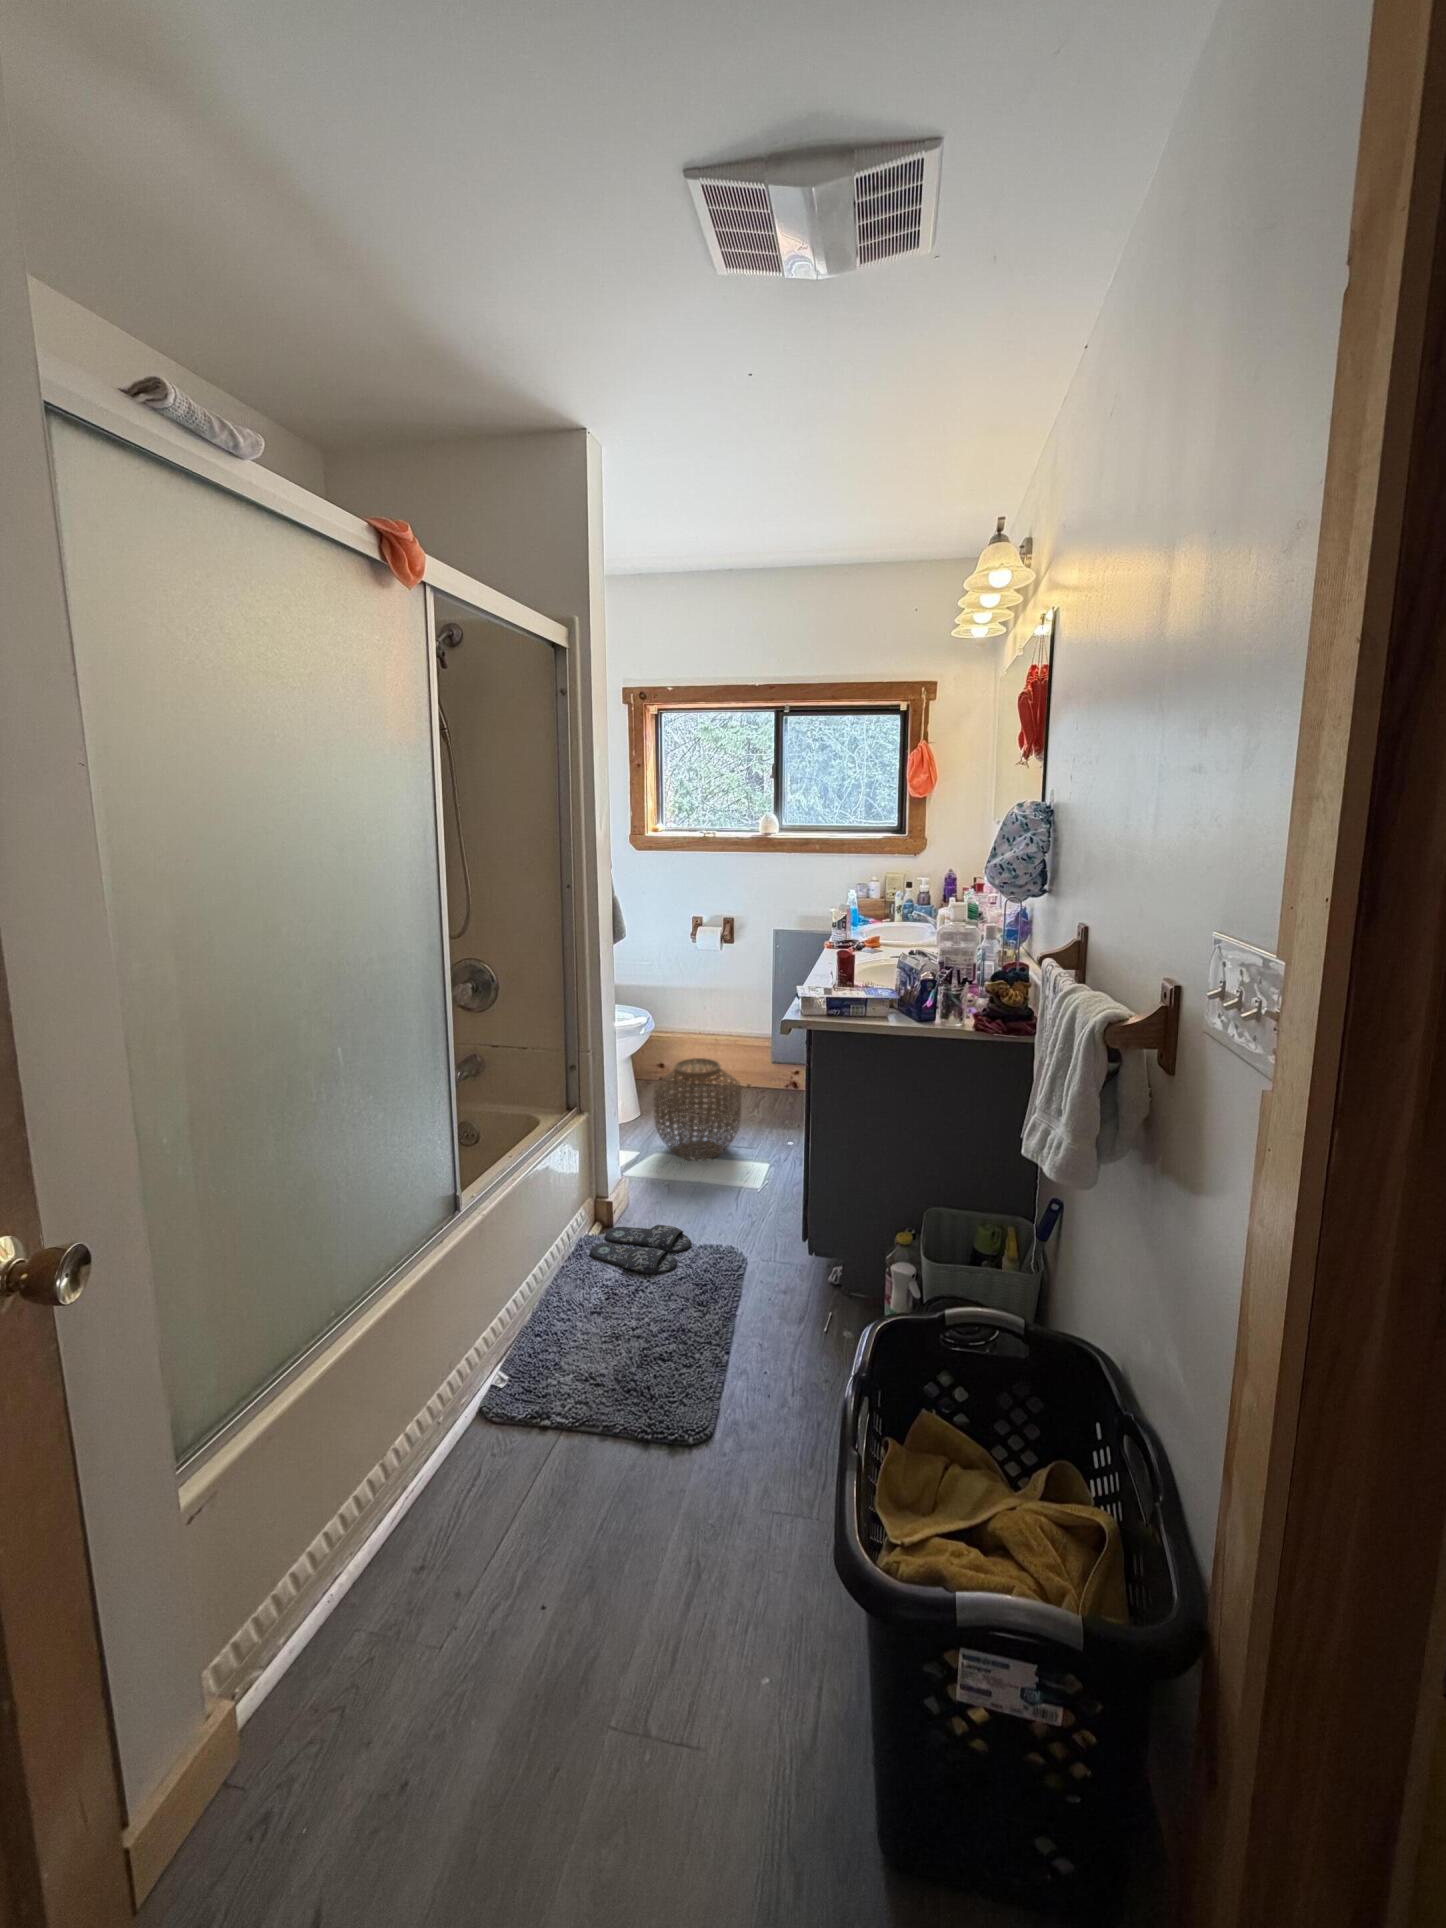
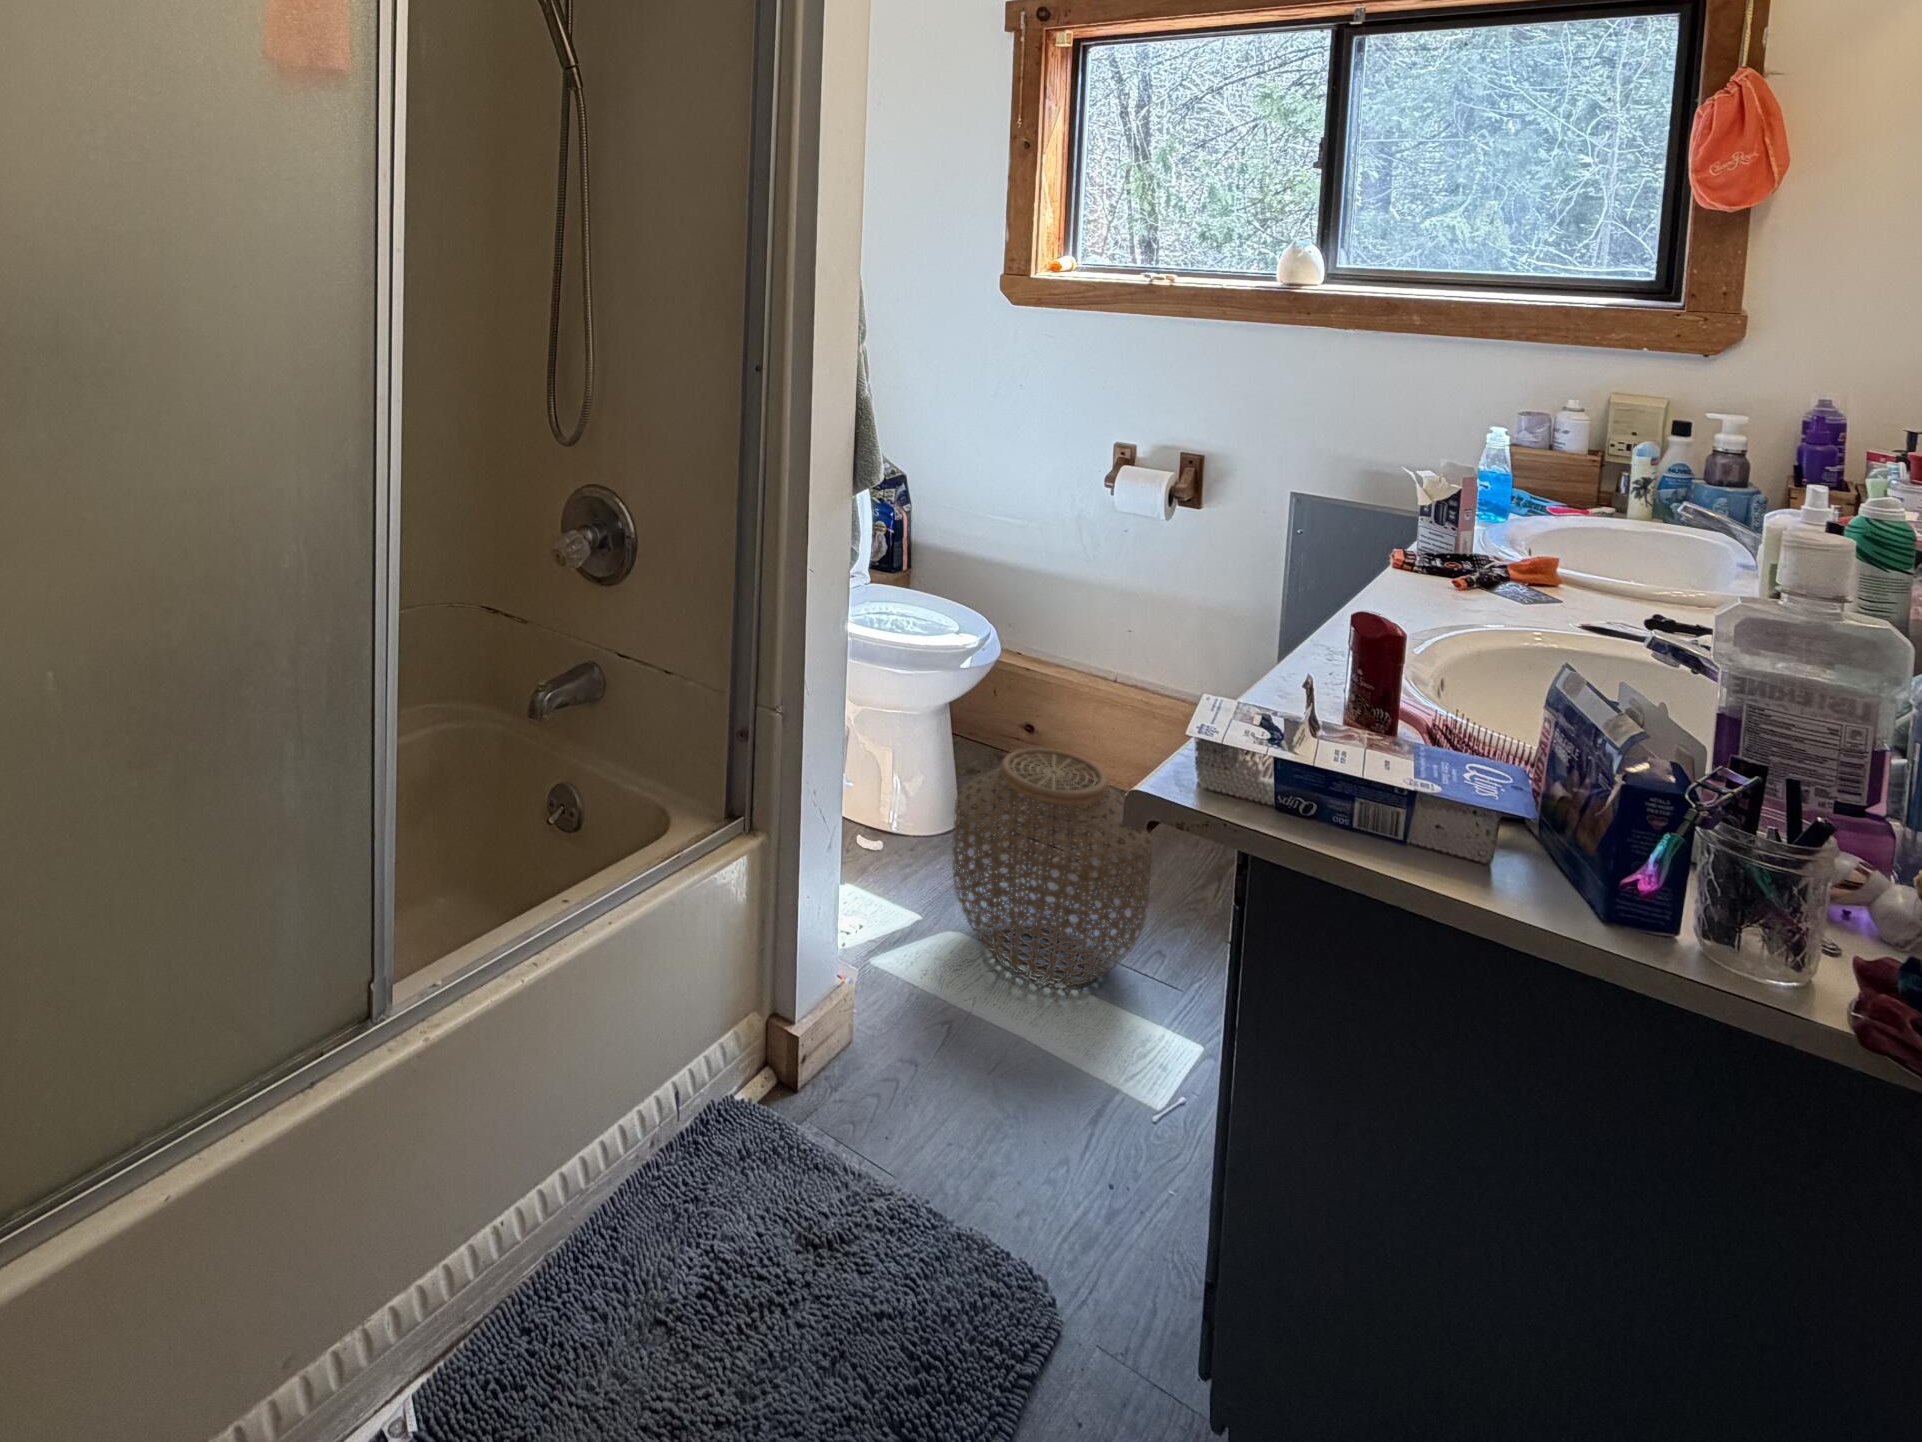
slippers: present [590,1225,691,1274] -> none [724,1095,944,1275]

